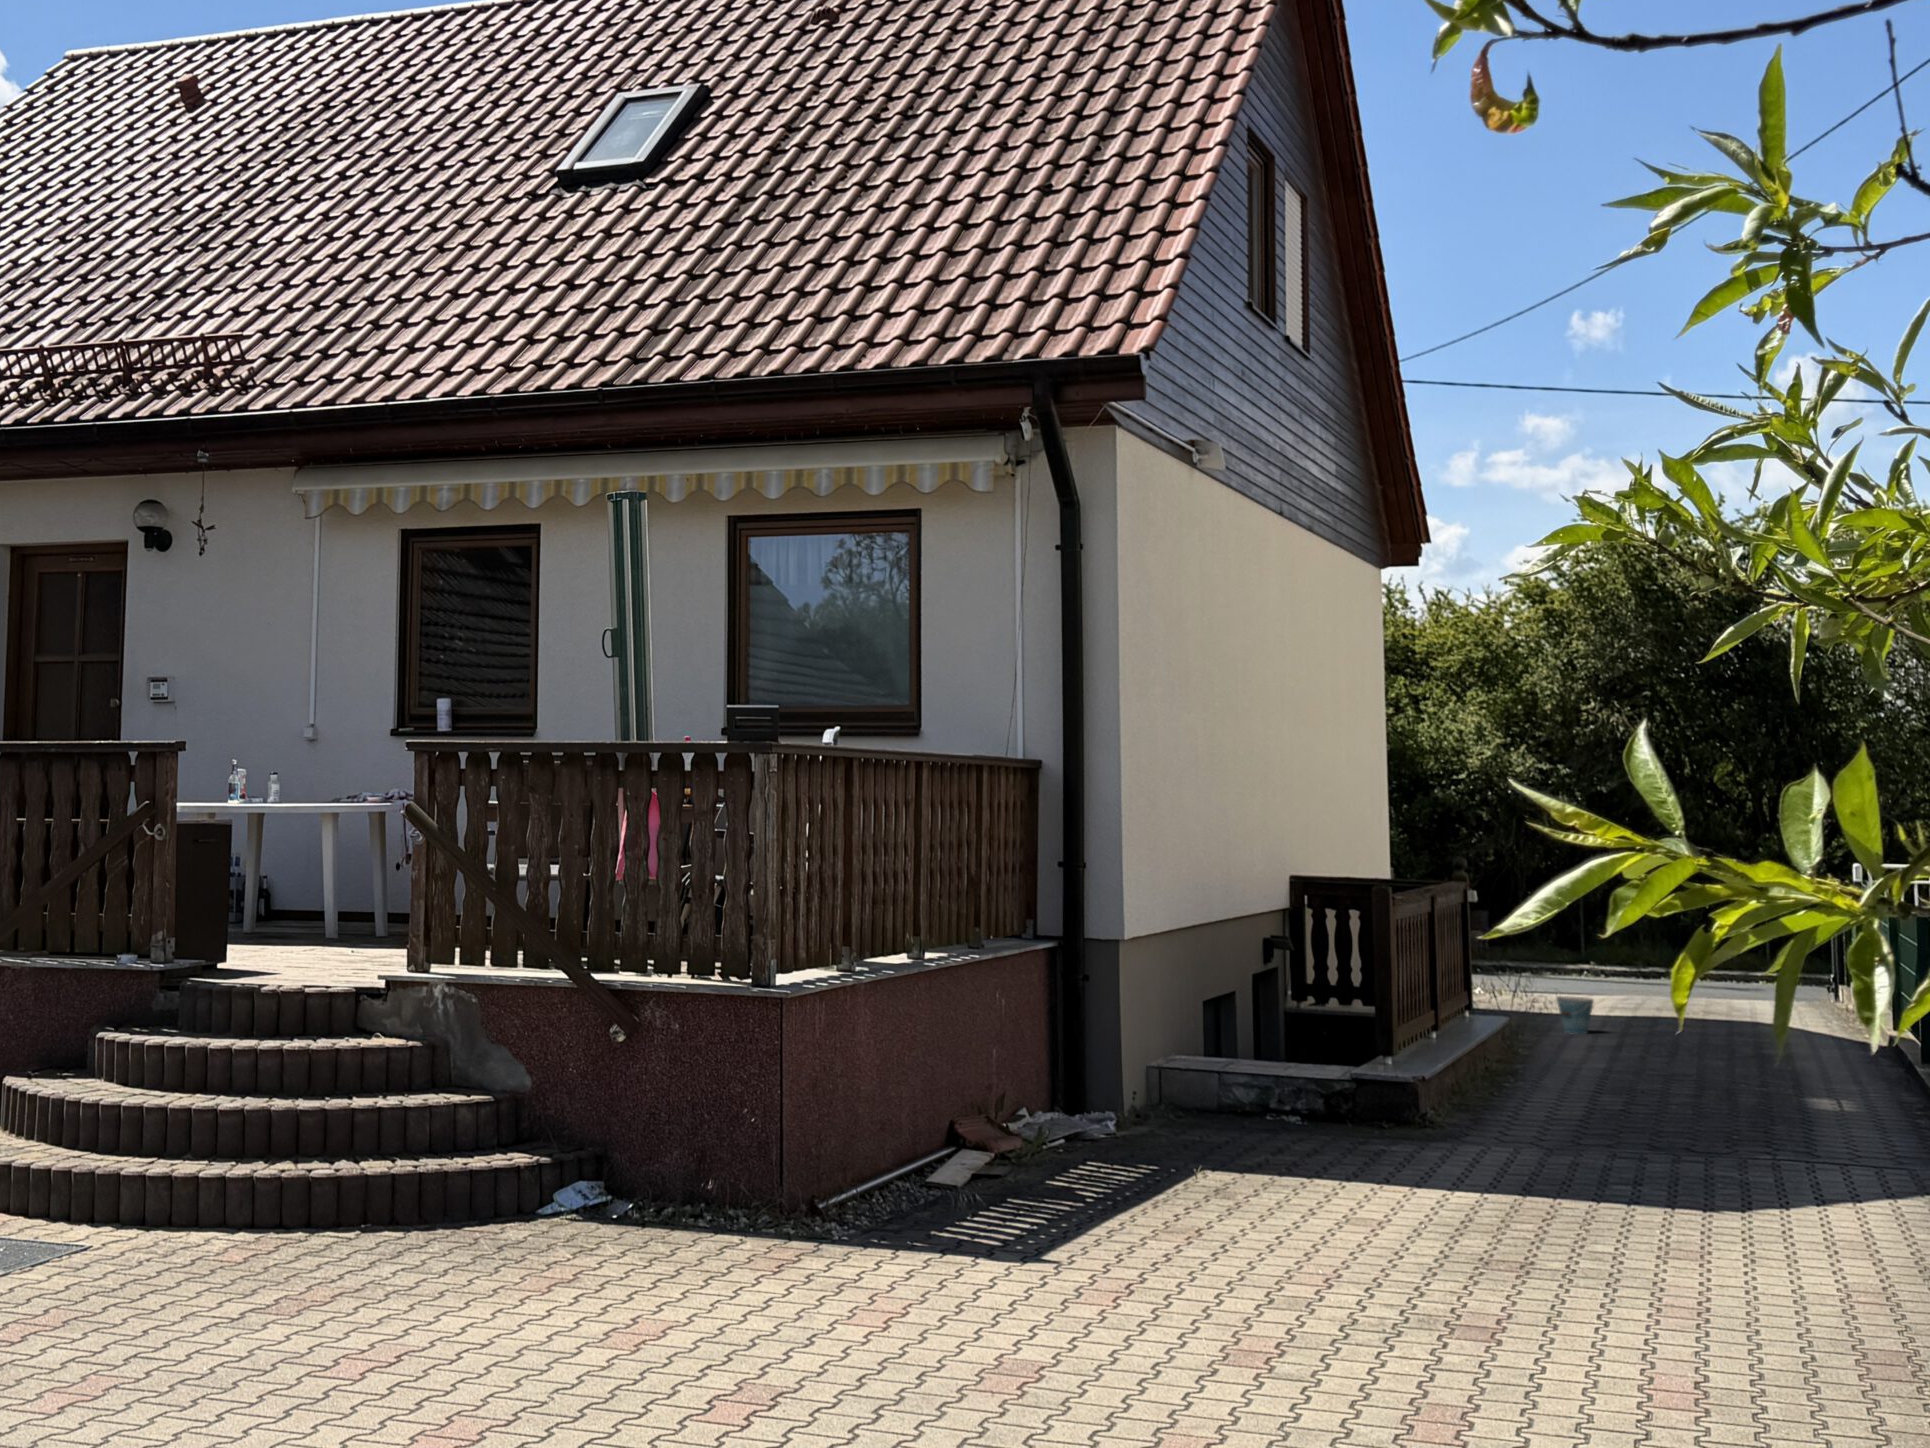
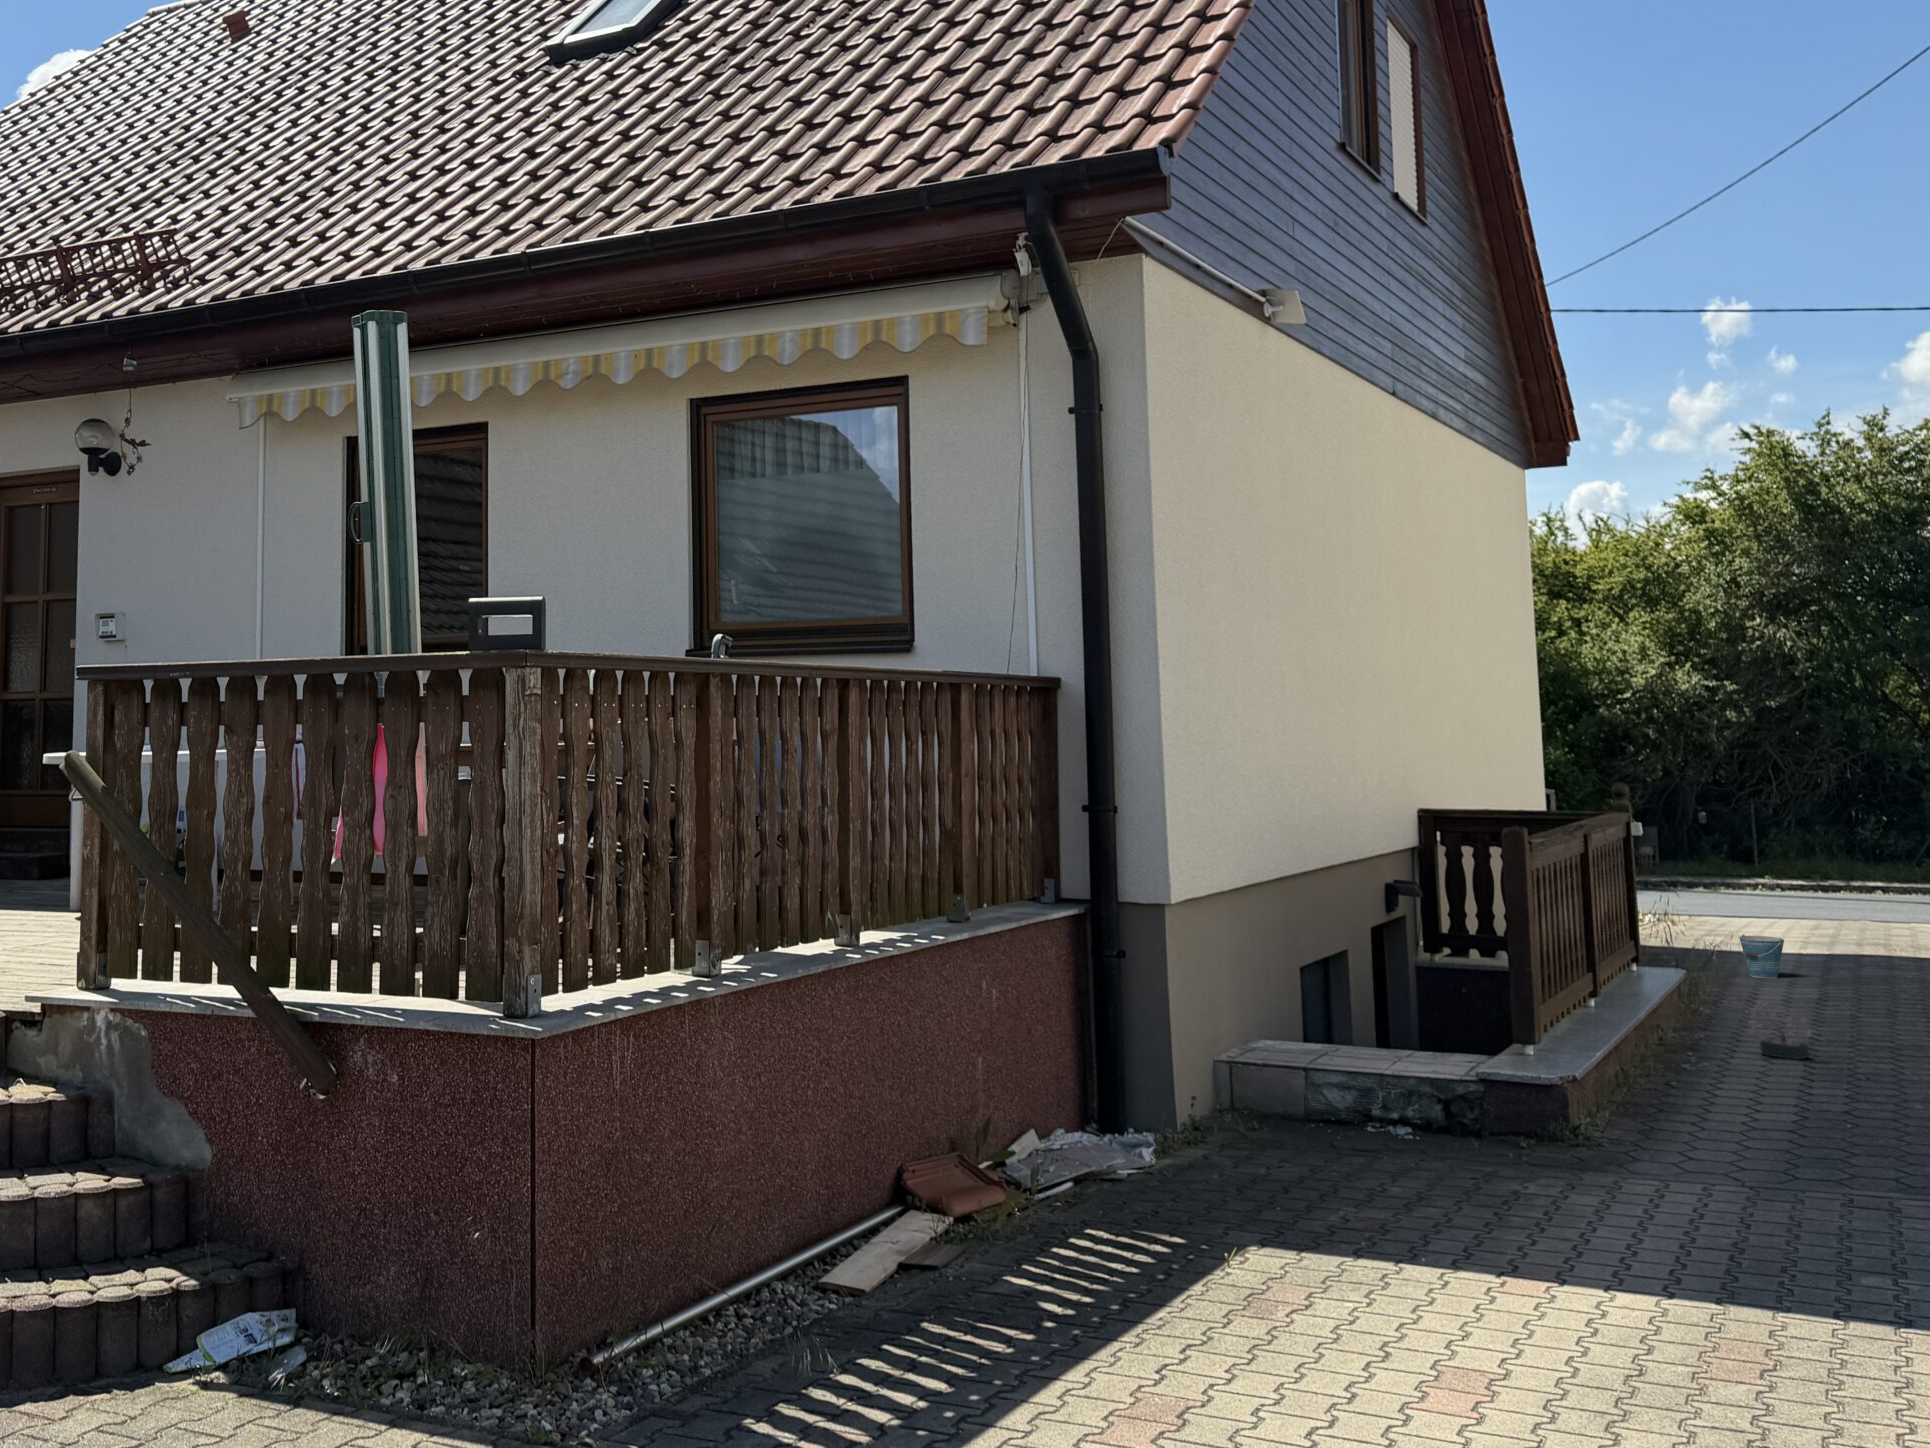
decorative plant: none [1555,1037,1610,1086] -> present [1746,1001,1816,1060]

